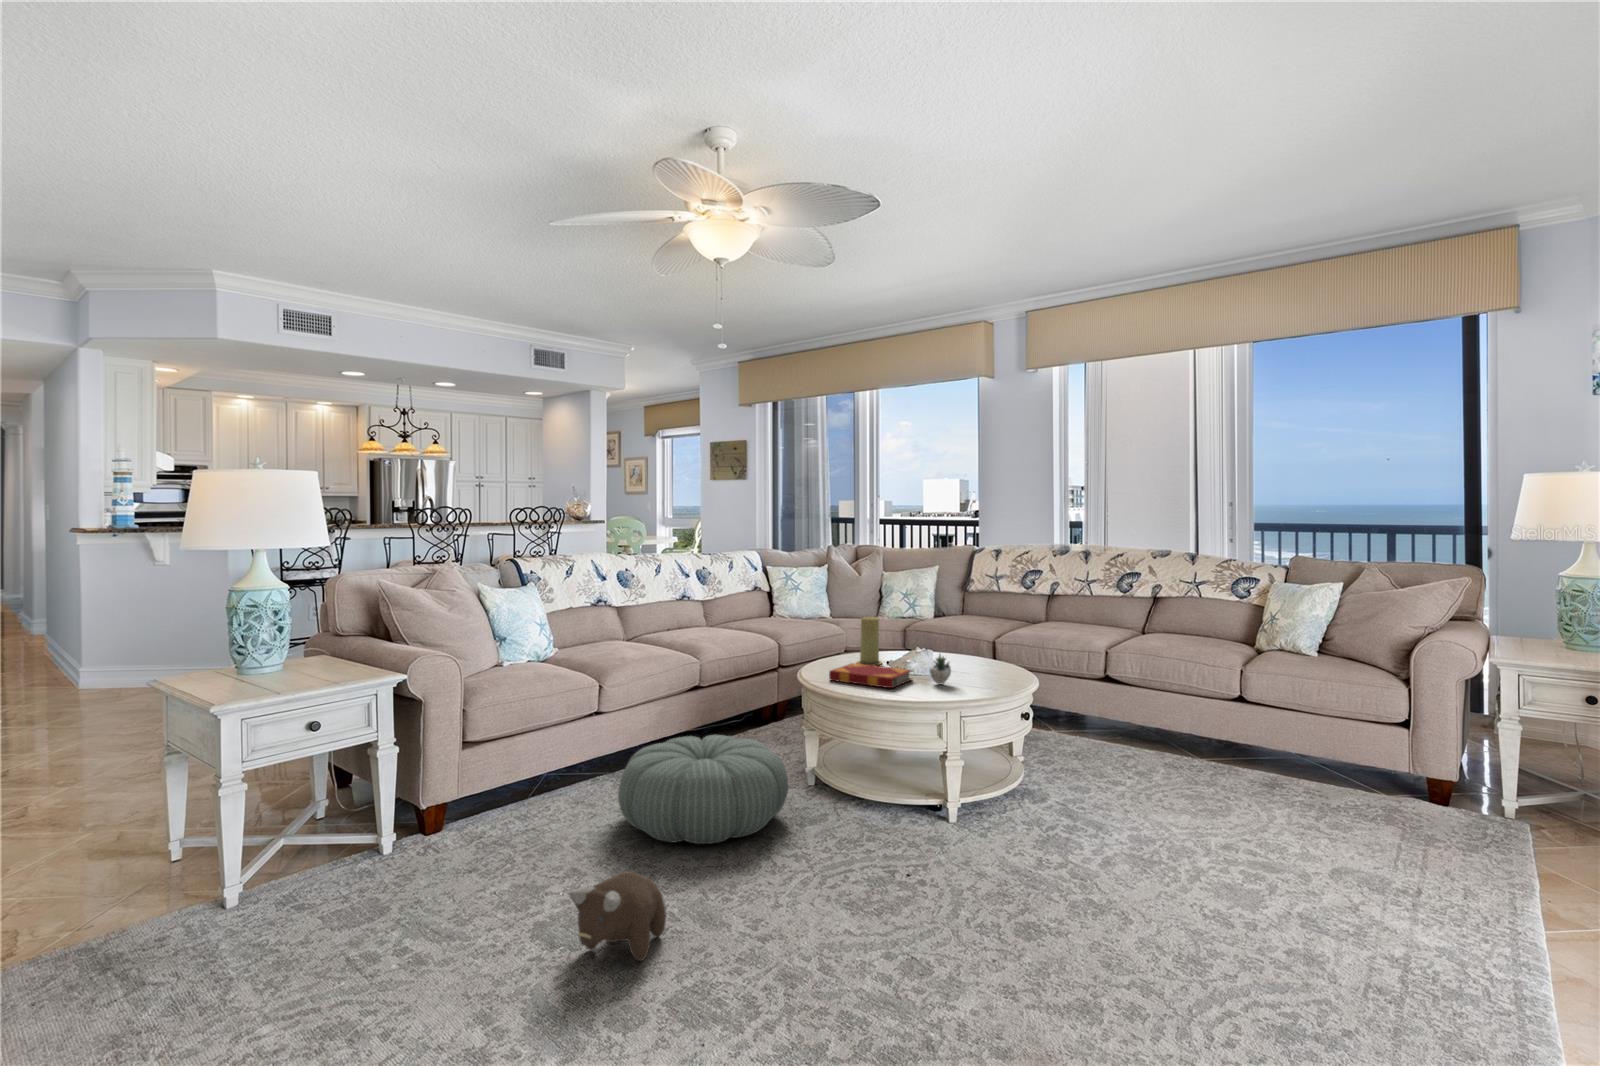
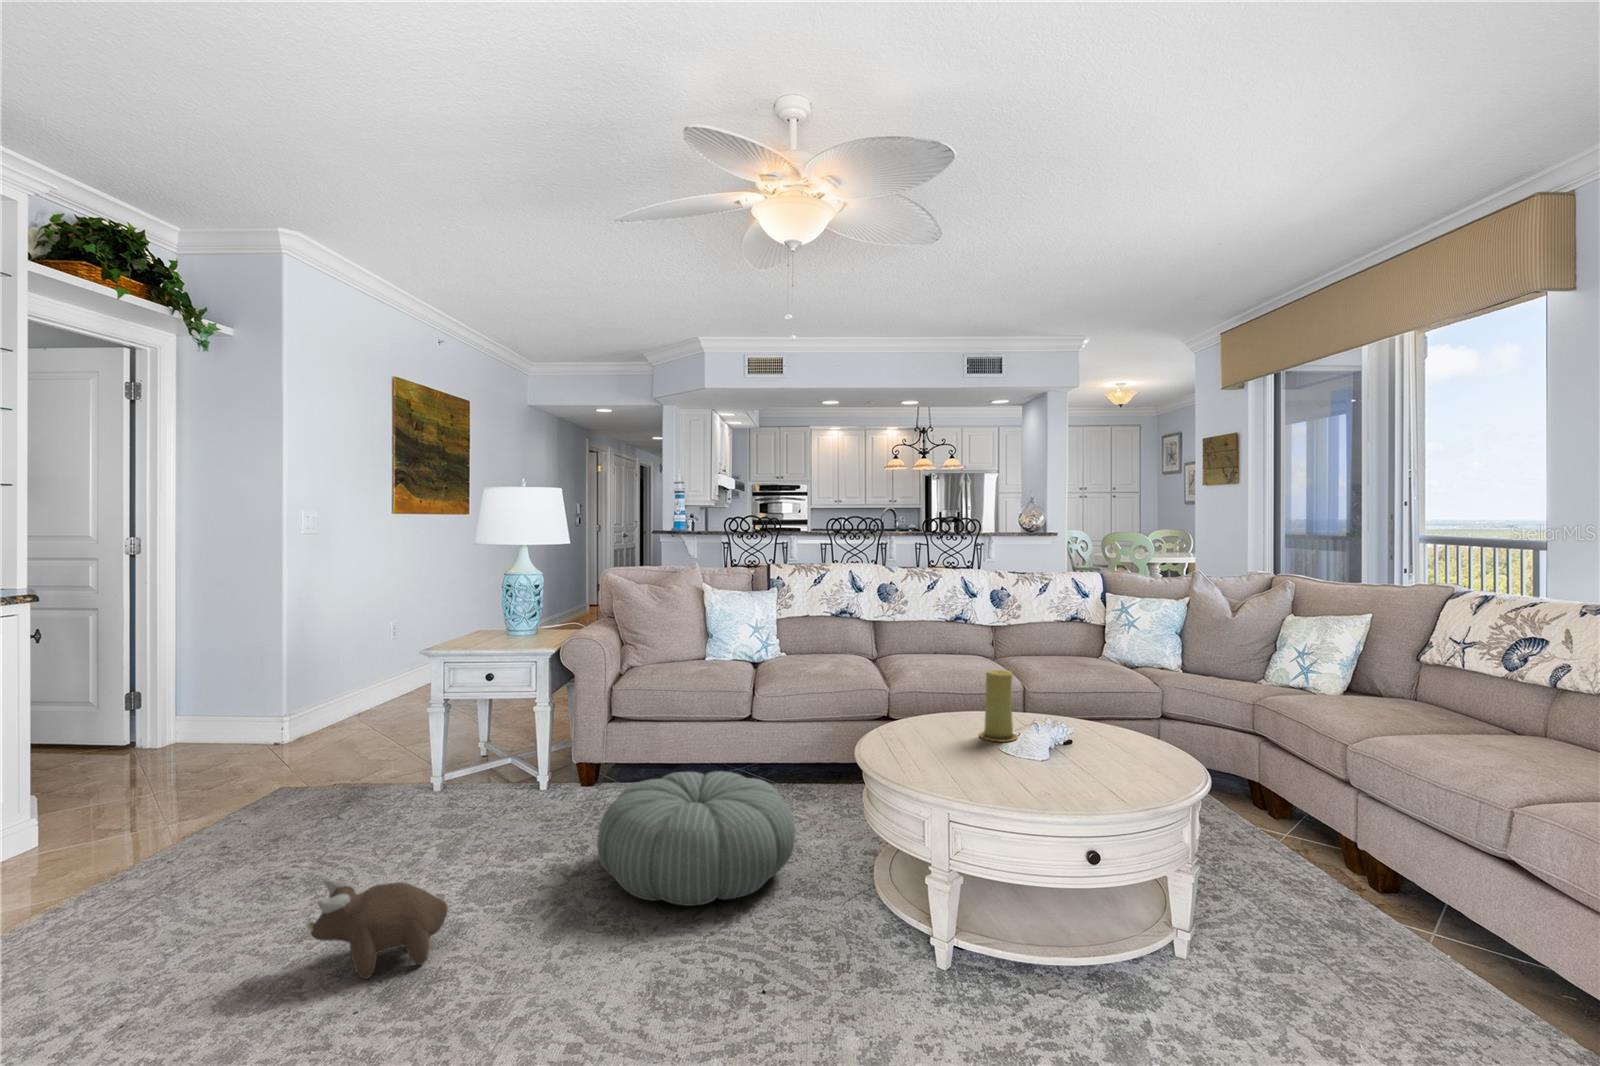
succulent plant: present [930,654,951,684] -> none [979,740,1032,790]
hardback book: present [829,663,912,688] -> none [882,730,980,775]

